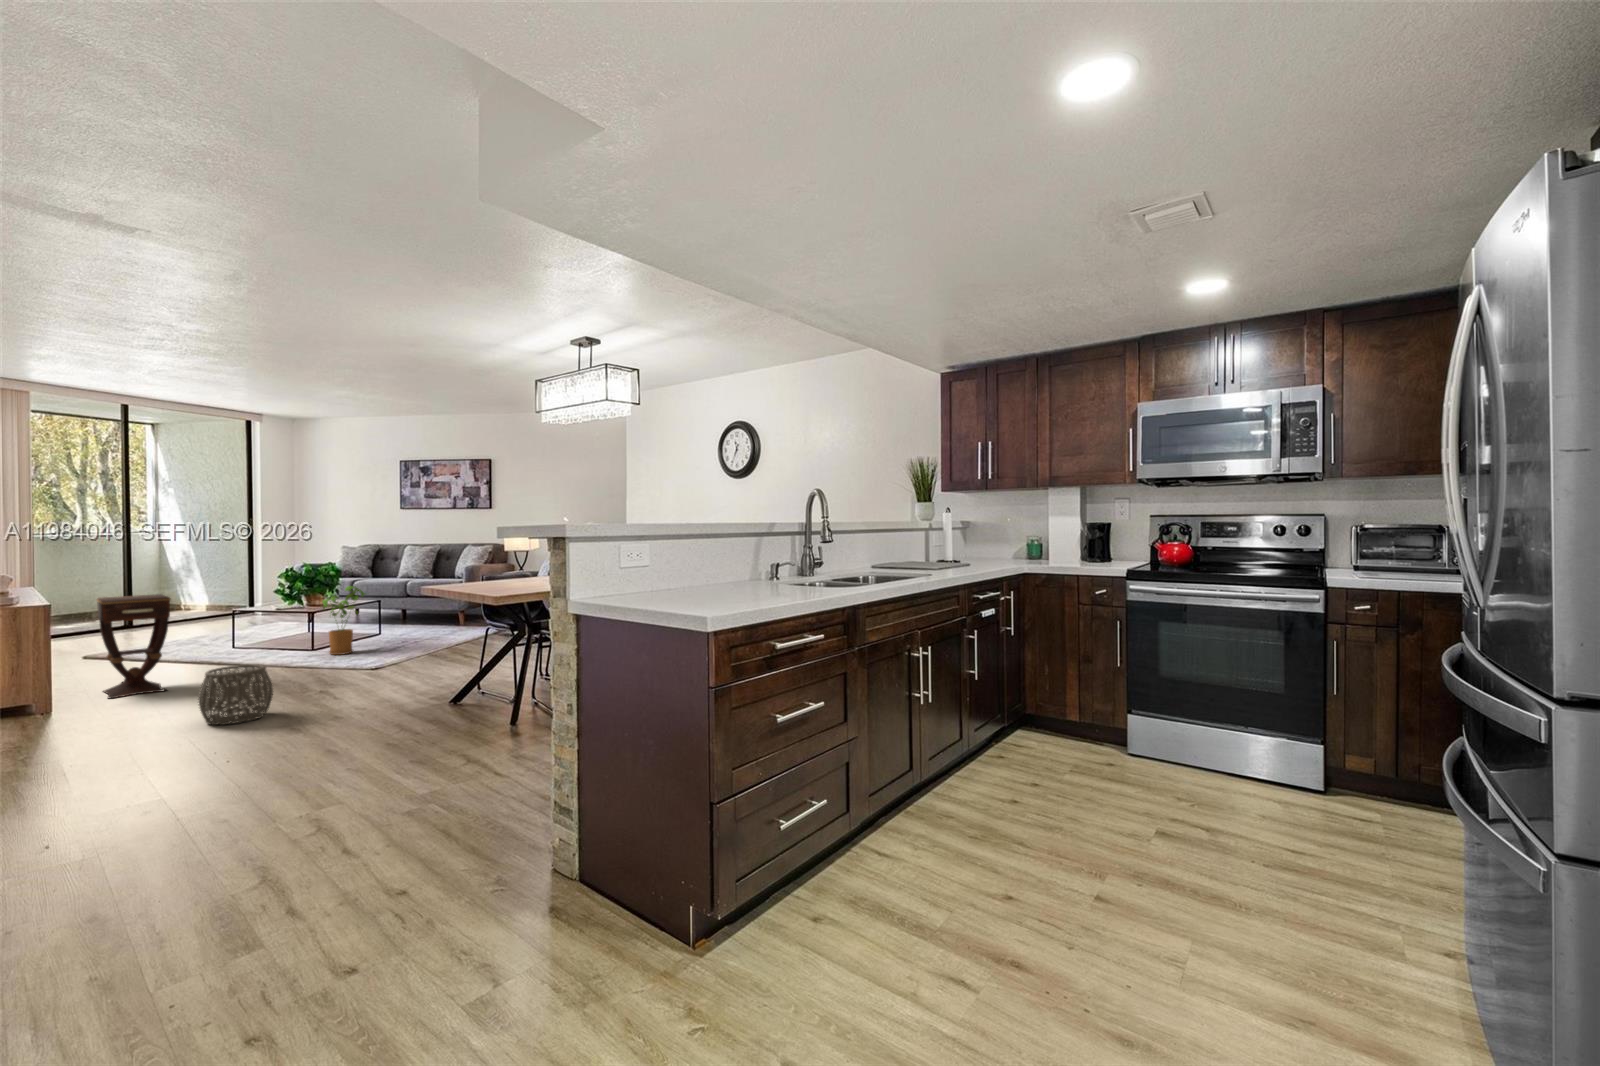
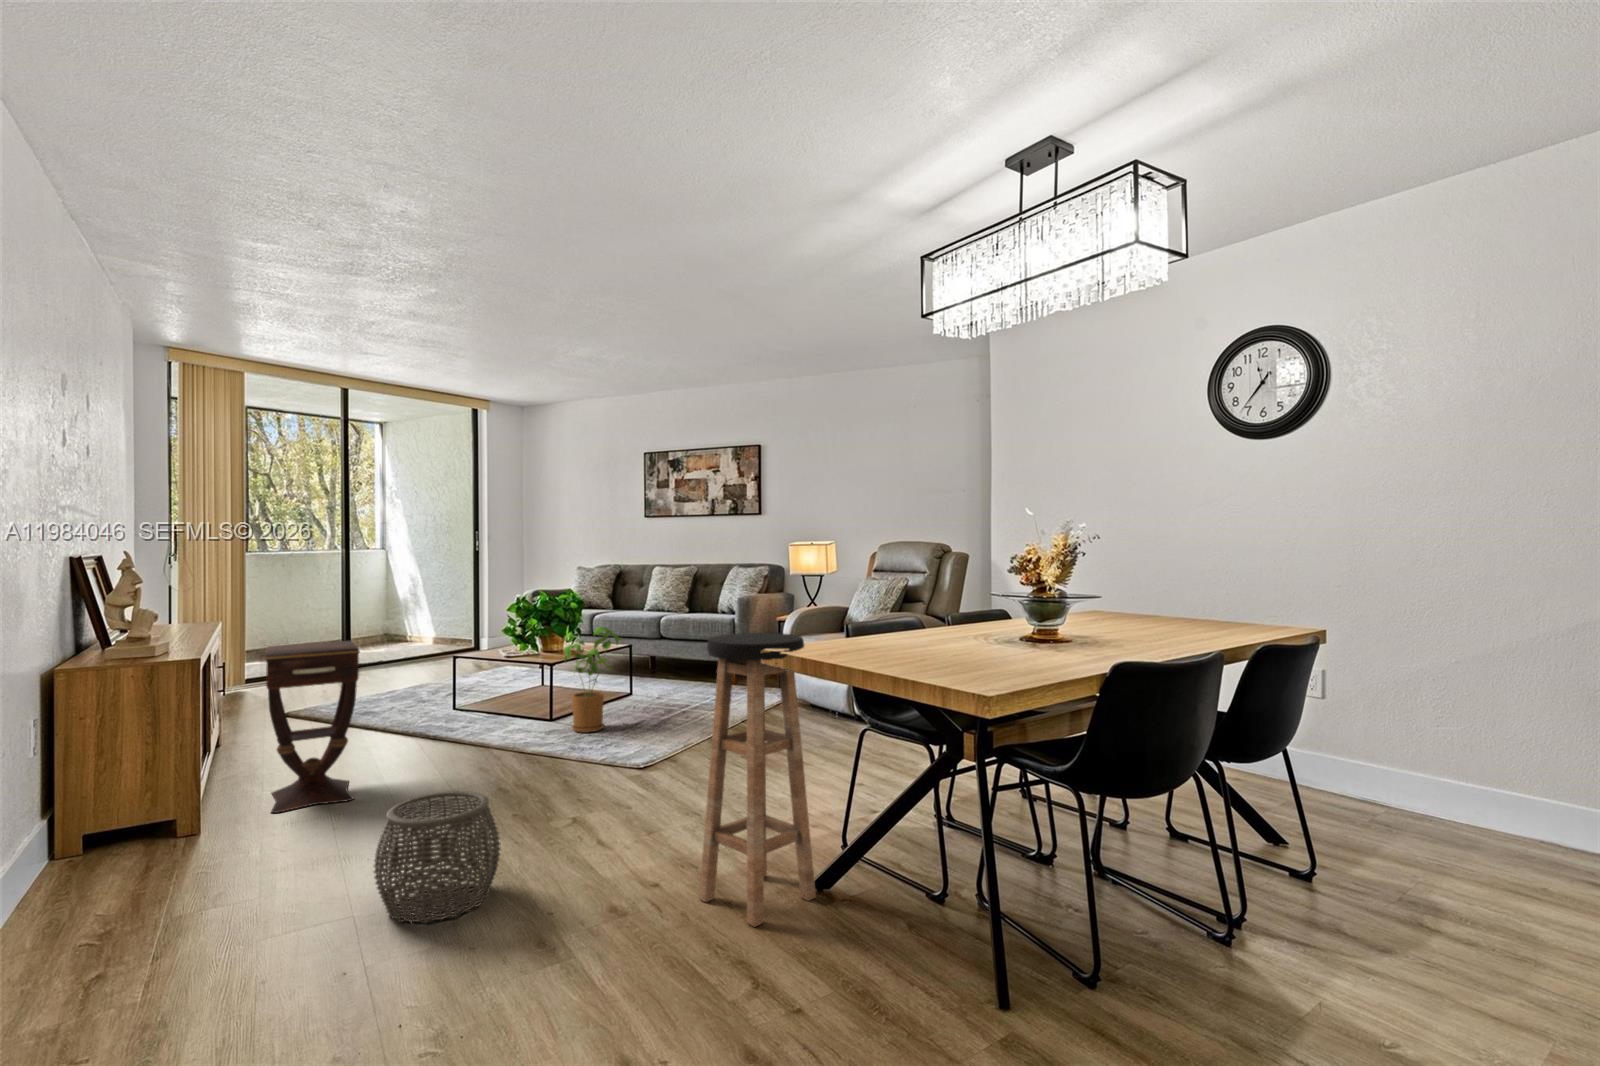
bar stool: none [388,579,451,714] -> present [699,633,816,927]

